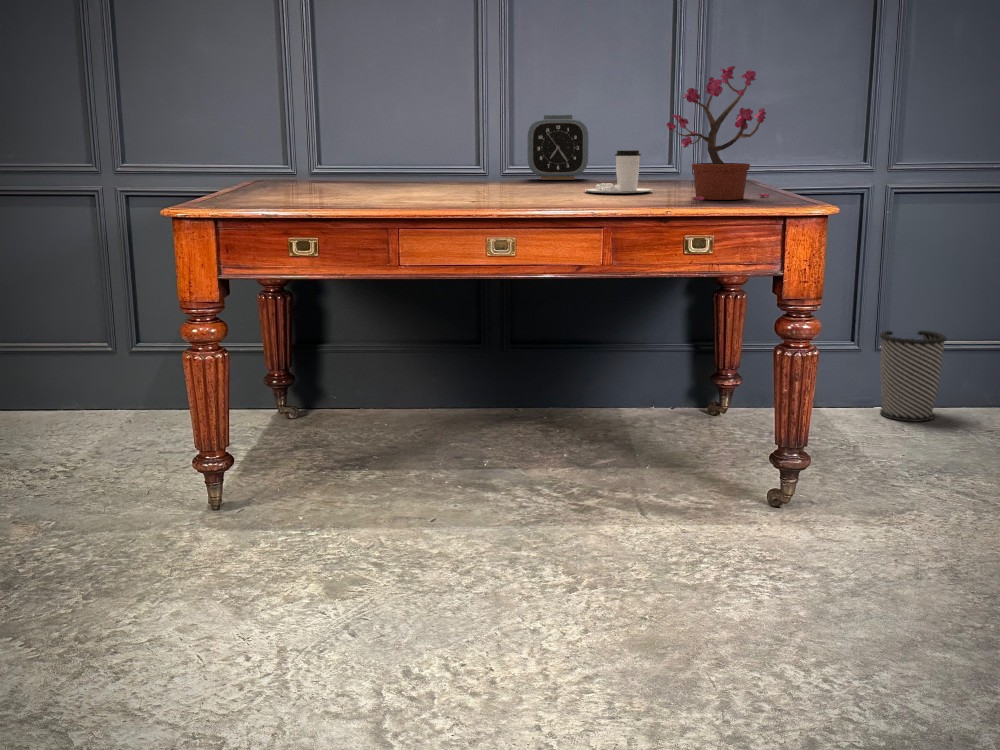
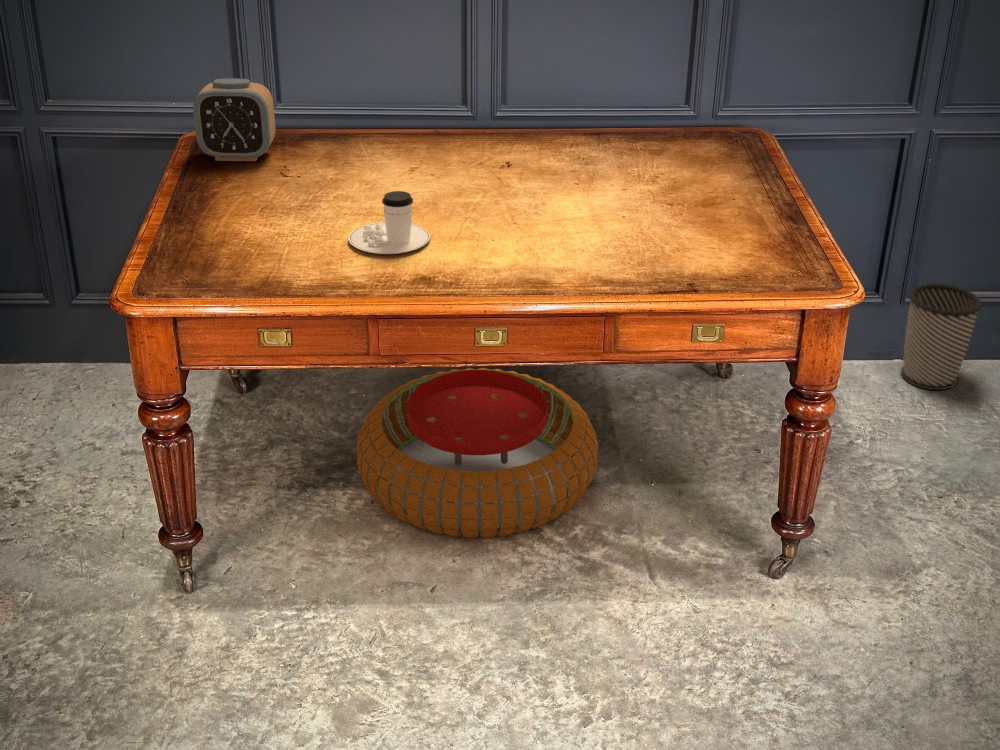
potted plant: present [666,66,770,201] -> none [700,105,816,277]
alarm clock: present [527,115,588,180] -> present [193,78,275,161]
coffee cup: present [585,150,652,193] -> present [348,191,430,254]
pouf: none [369,373,593,493] -> present [356,368,598,538]

